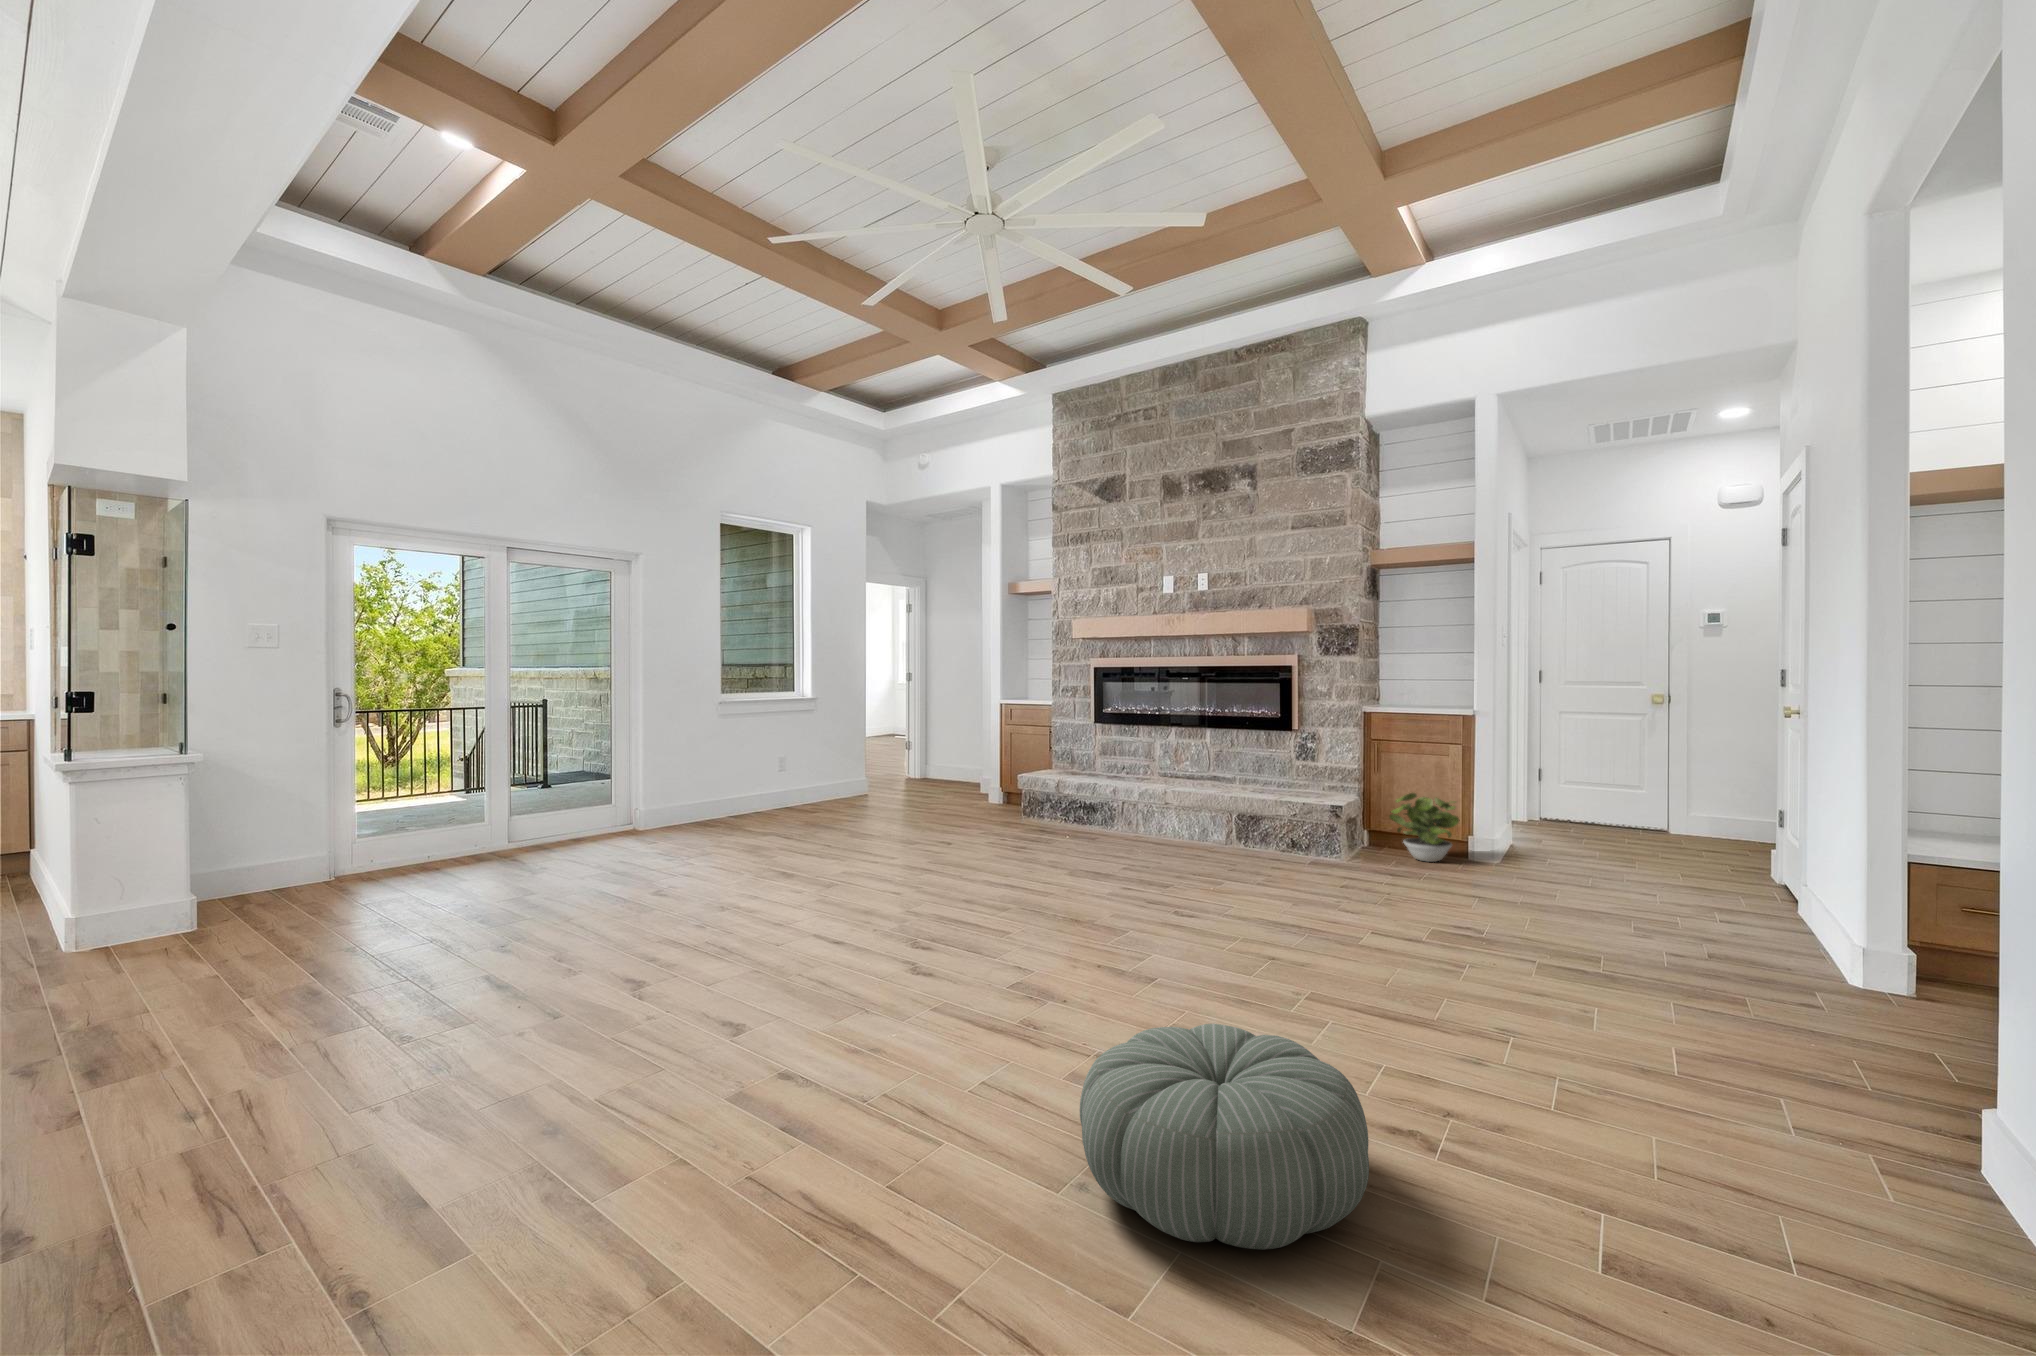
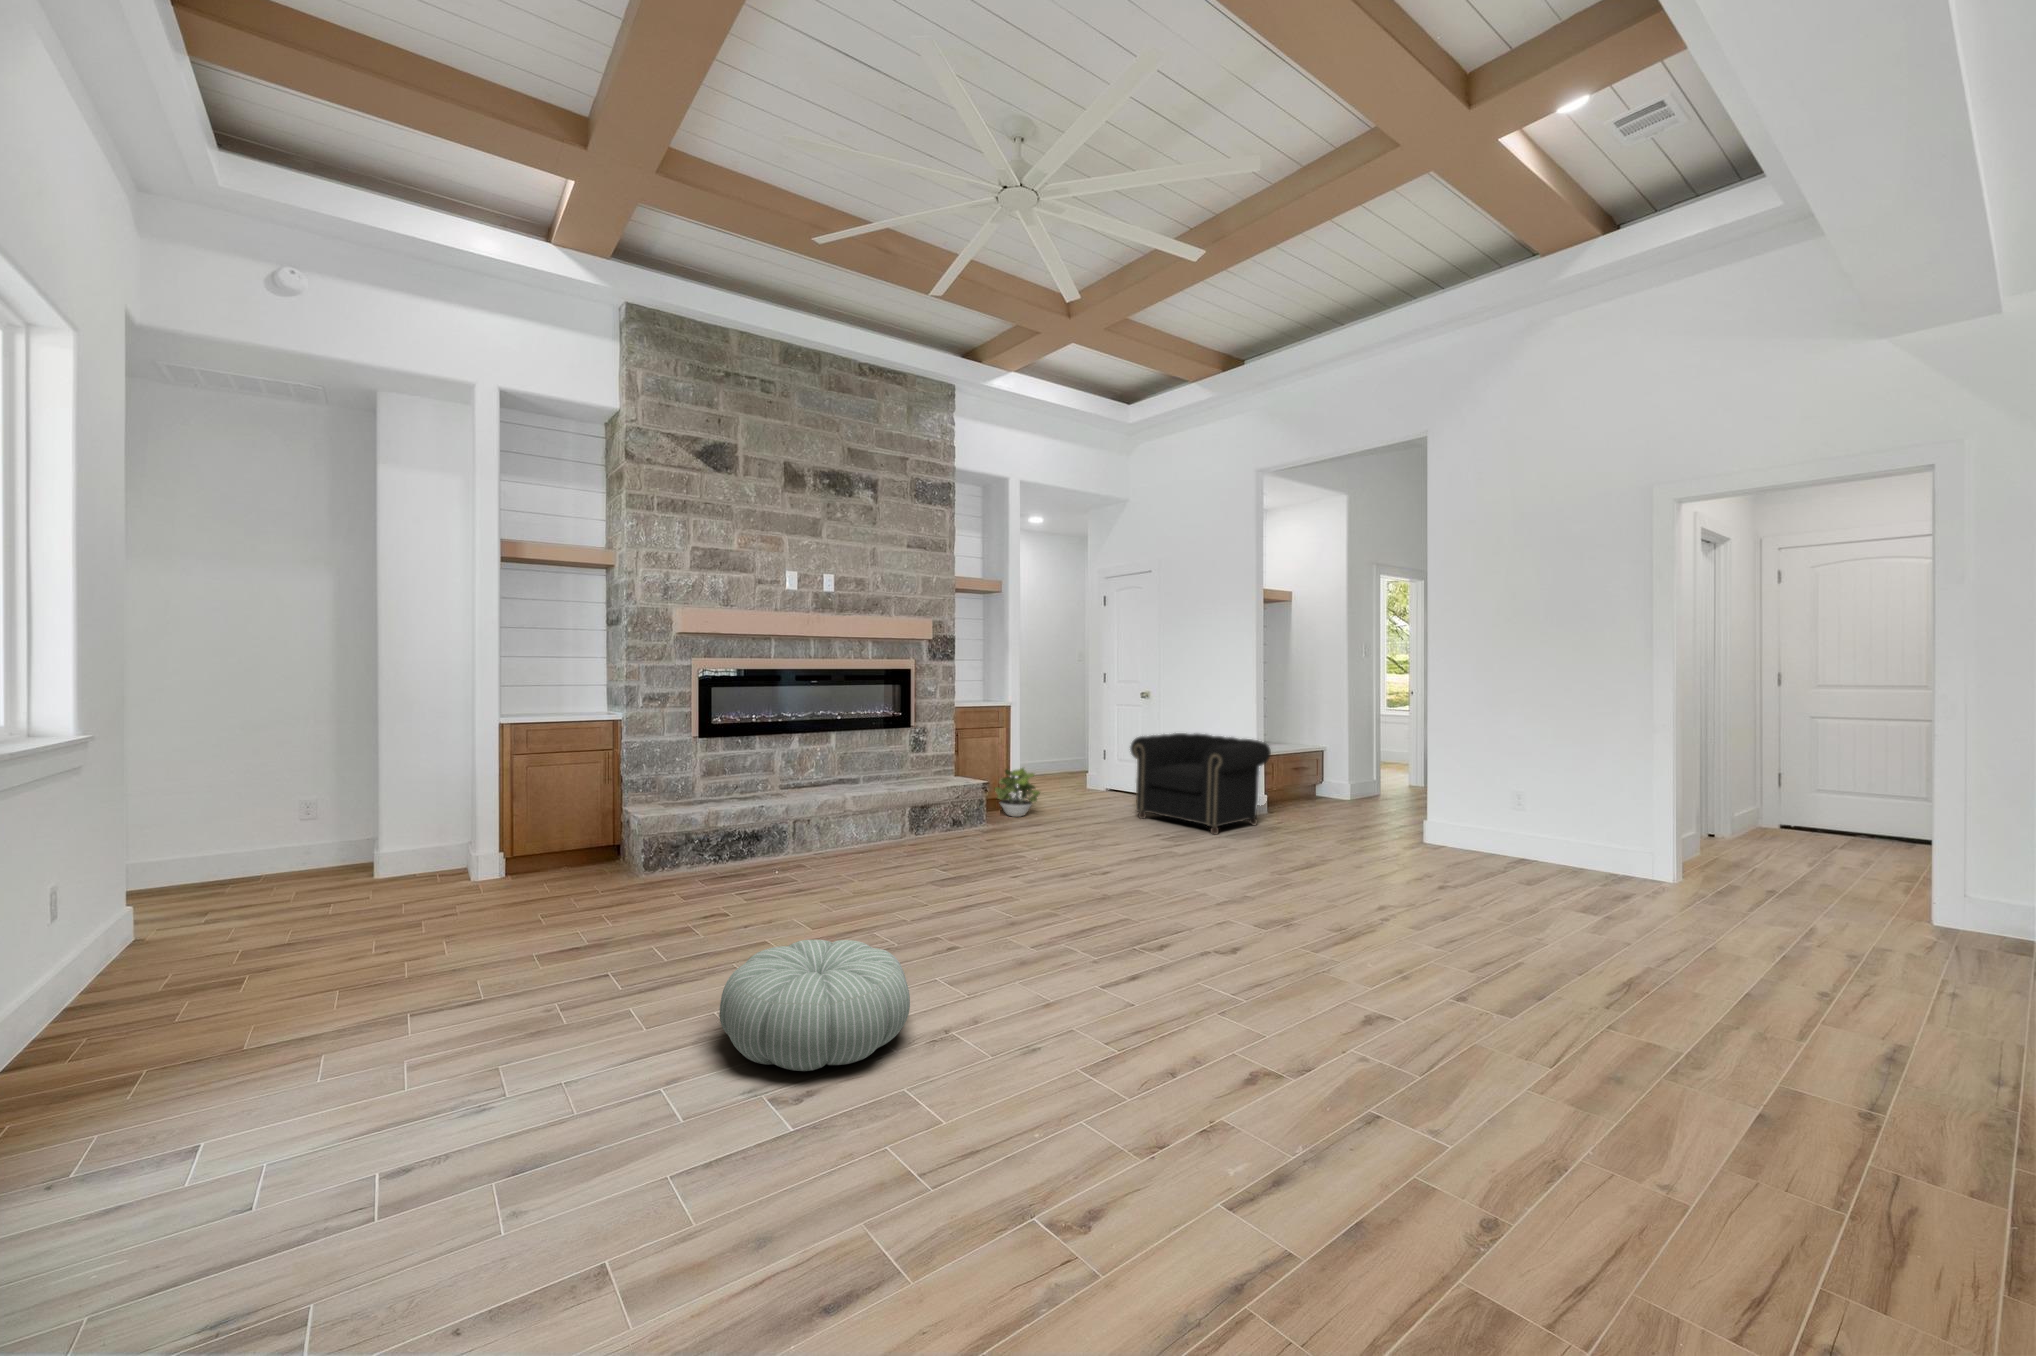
armchair: none [1564,766,1806,964] -> present [1130,733,1271,834]
pouf: present [1080,1024,1369,1250] -> present [719,940,910,1071]

